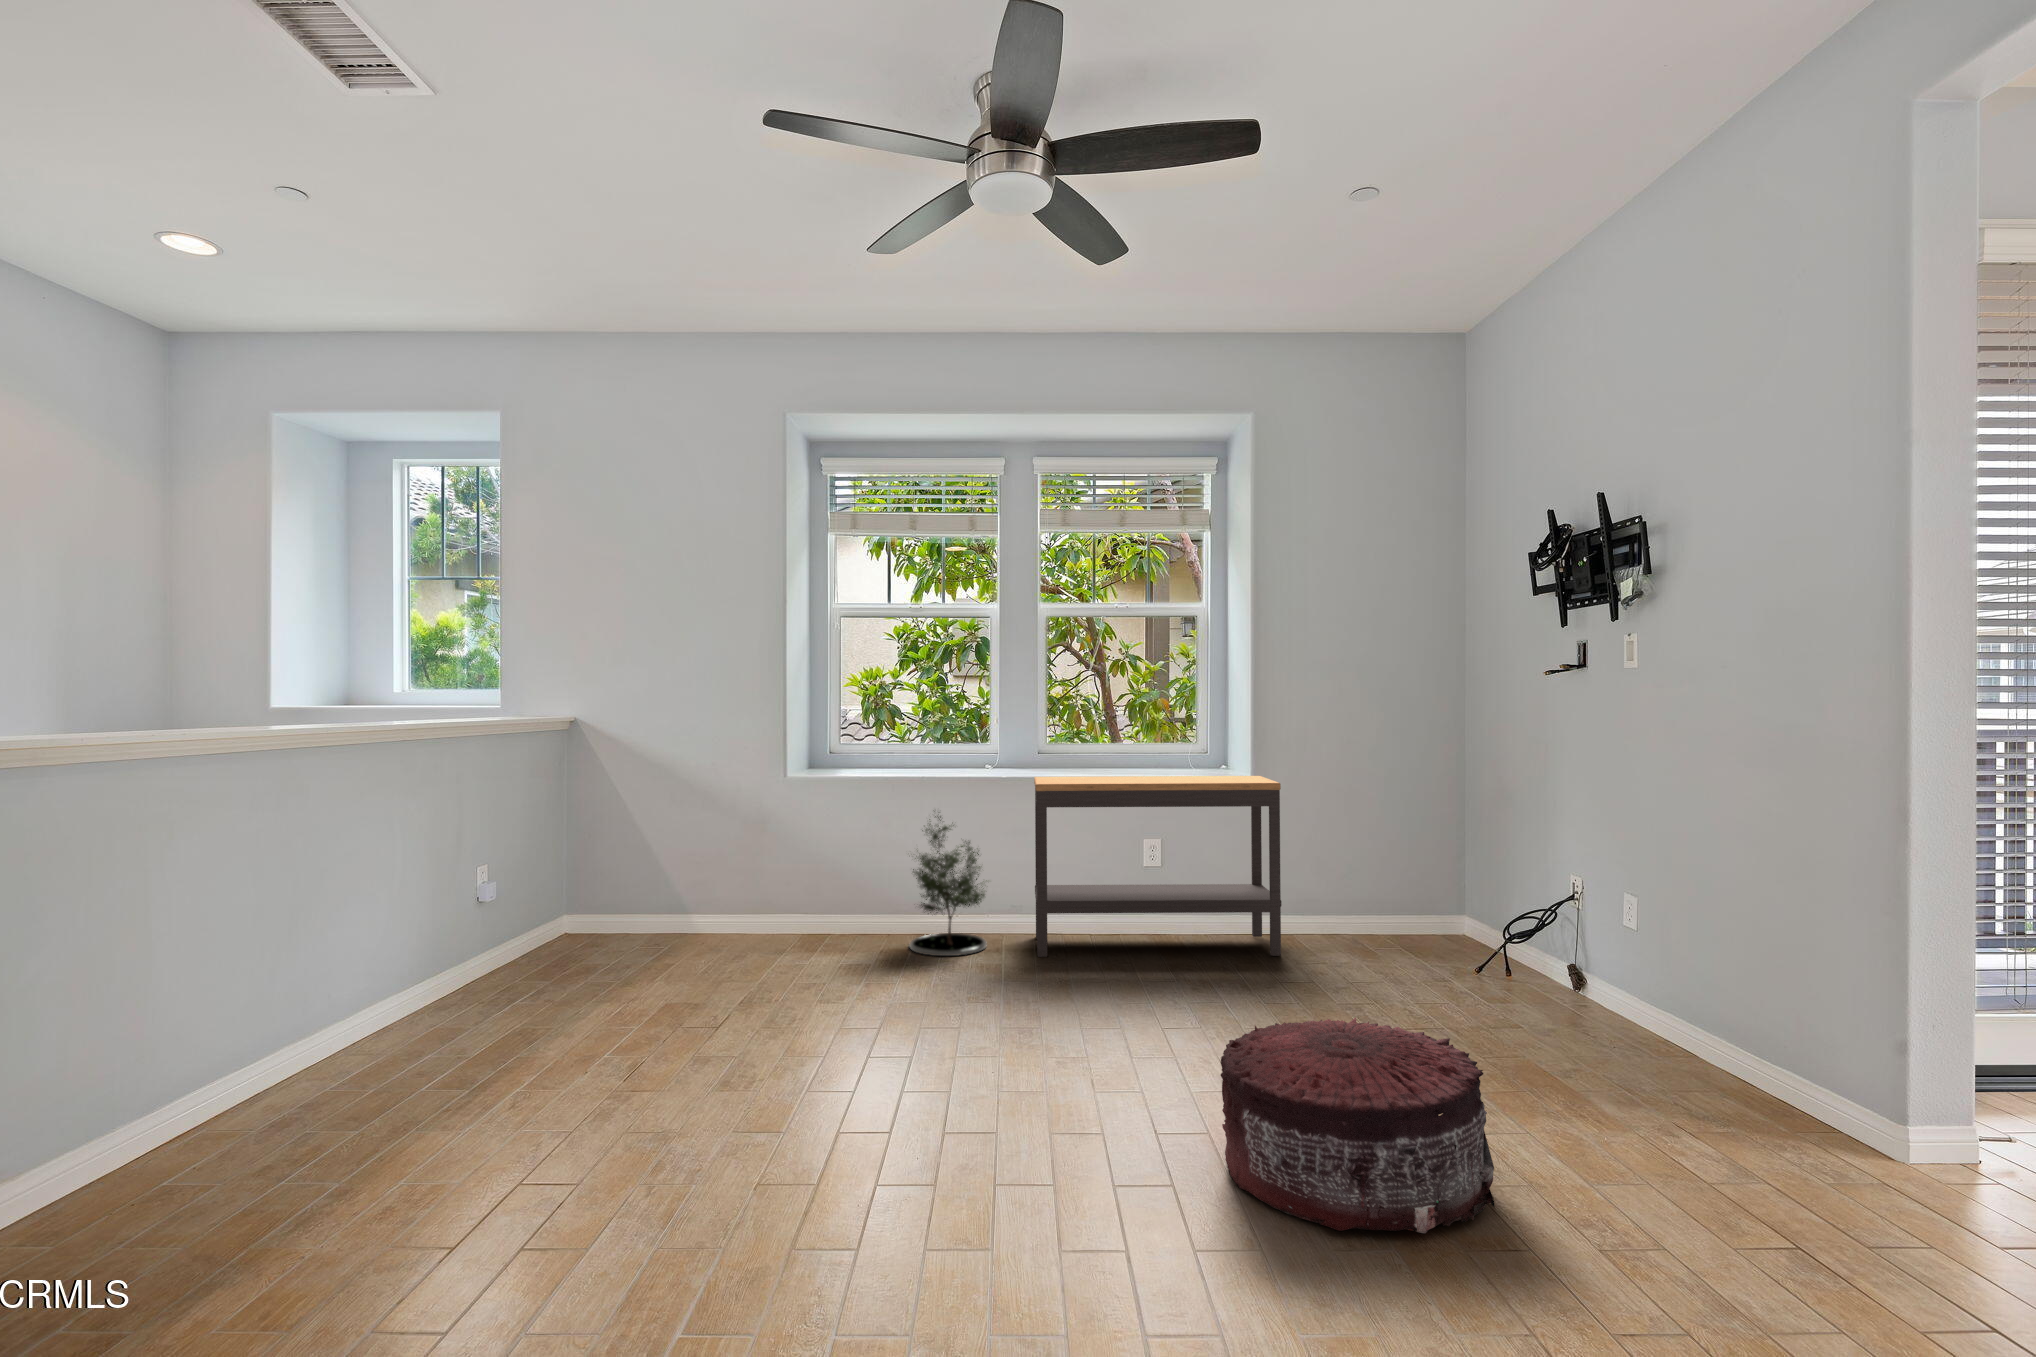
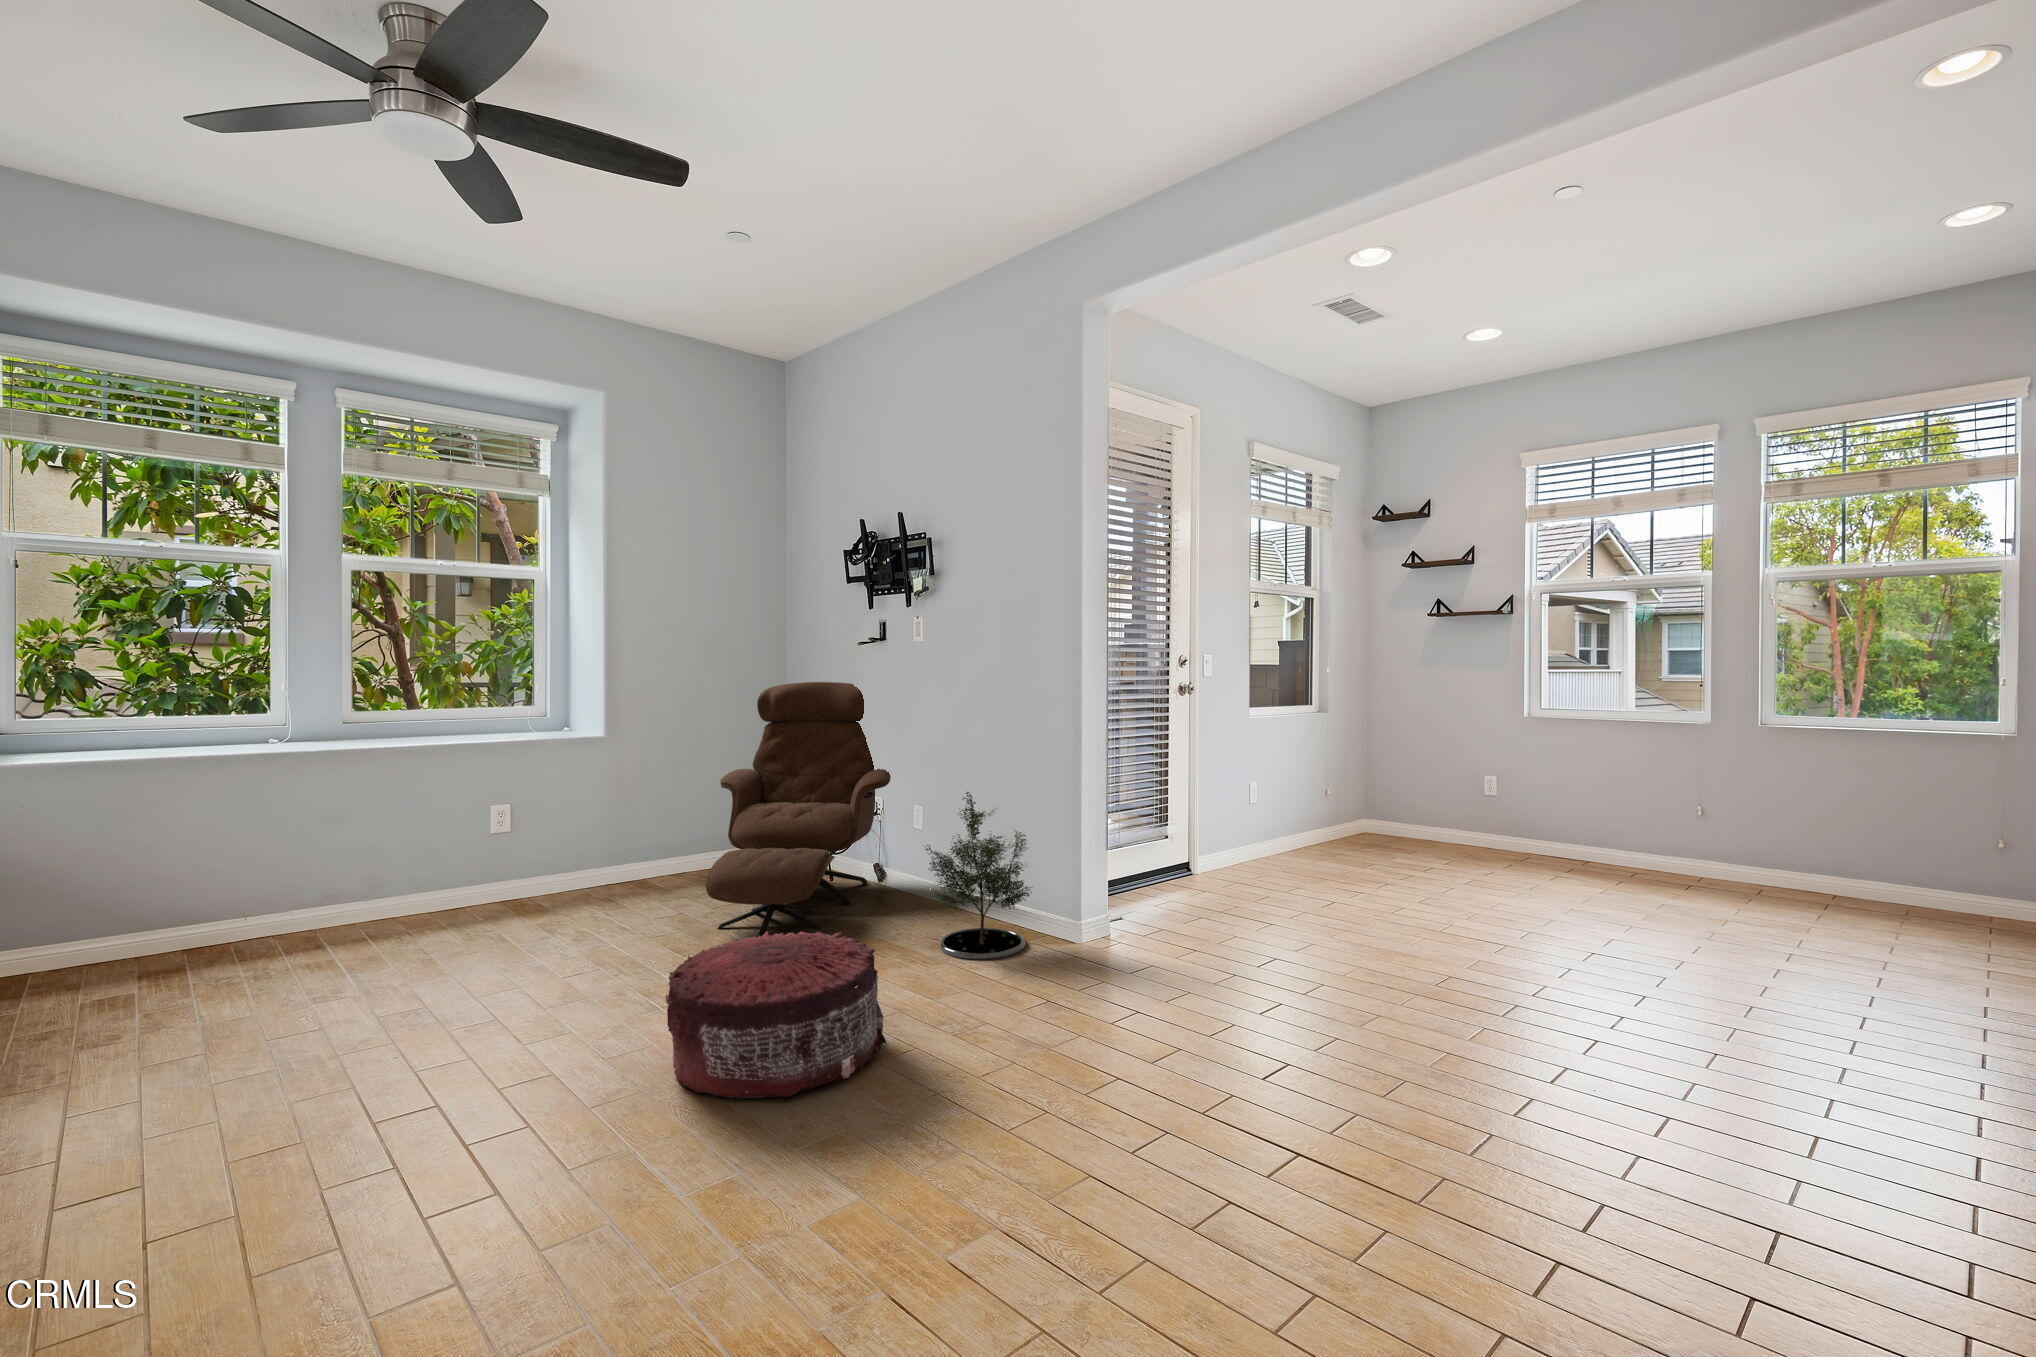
lounge chair: none [1331,722,1594,1032] -> present [706,682,891,937]
console table: present [1034,776,1281,957] -> none [358,737,642,946]
potted tree: present [910,811,986,956] -> present [926,792,1032,959]

